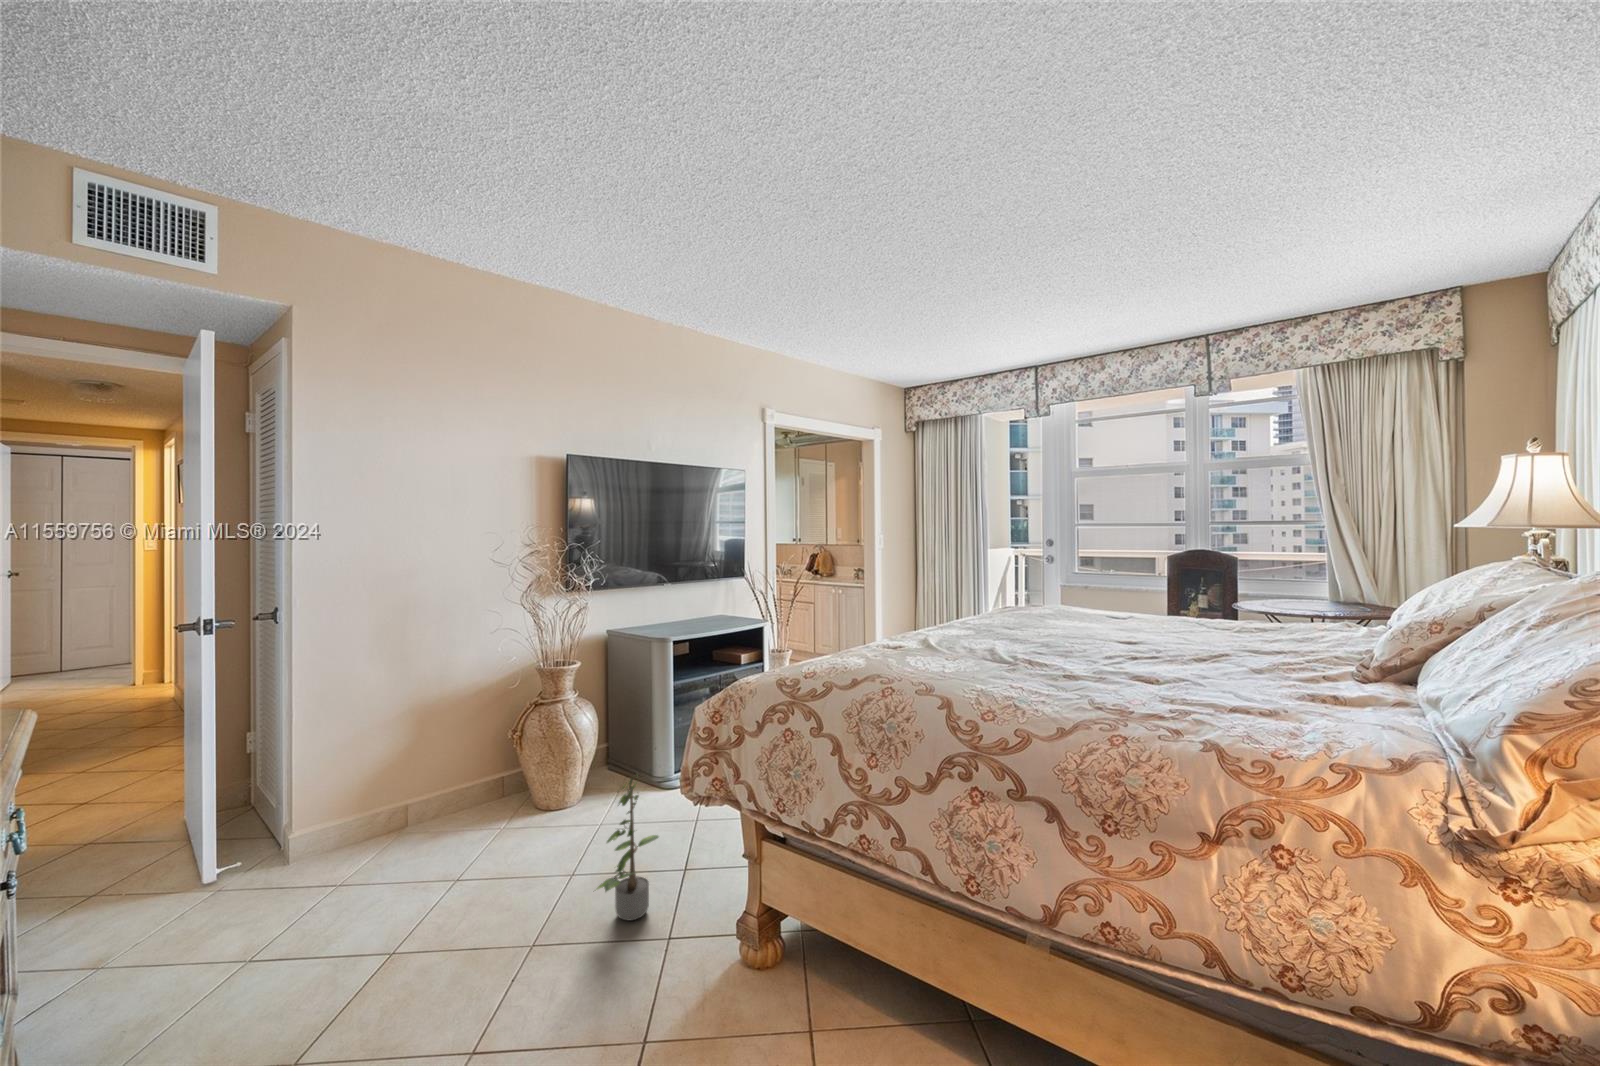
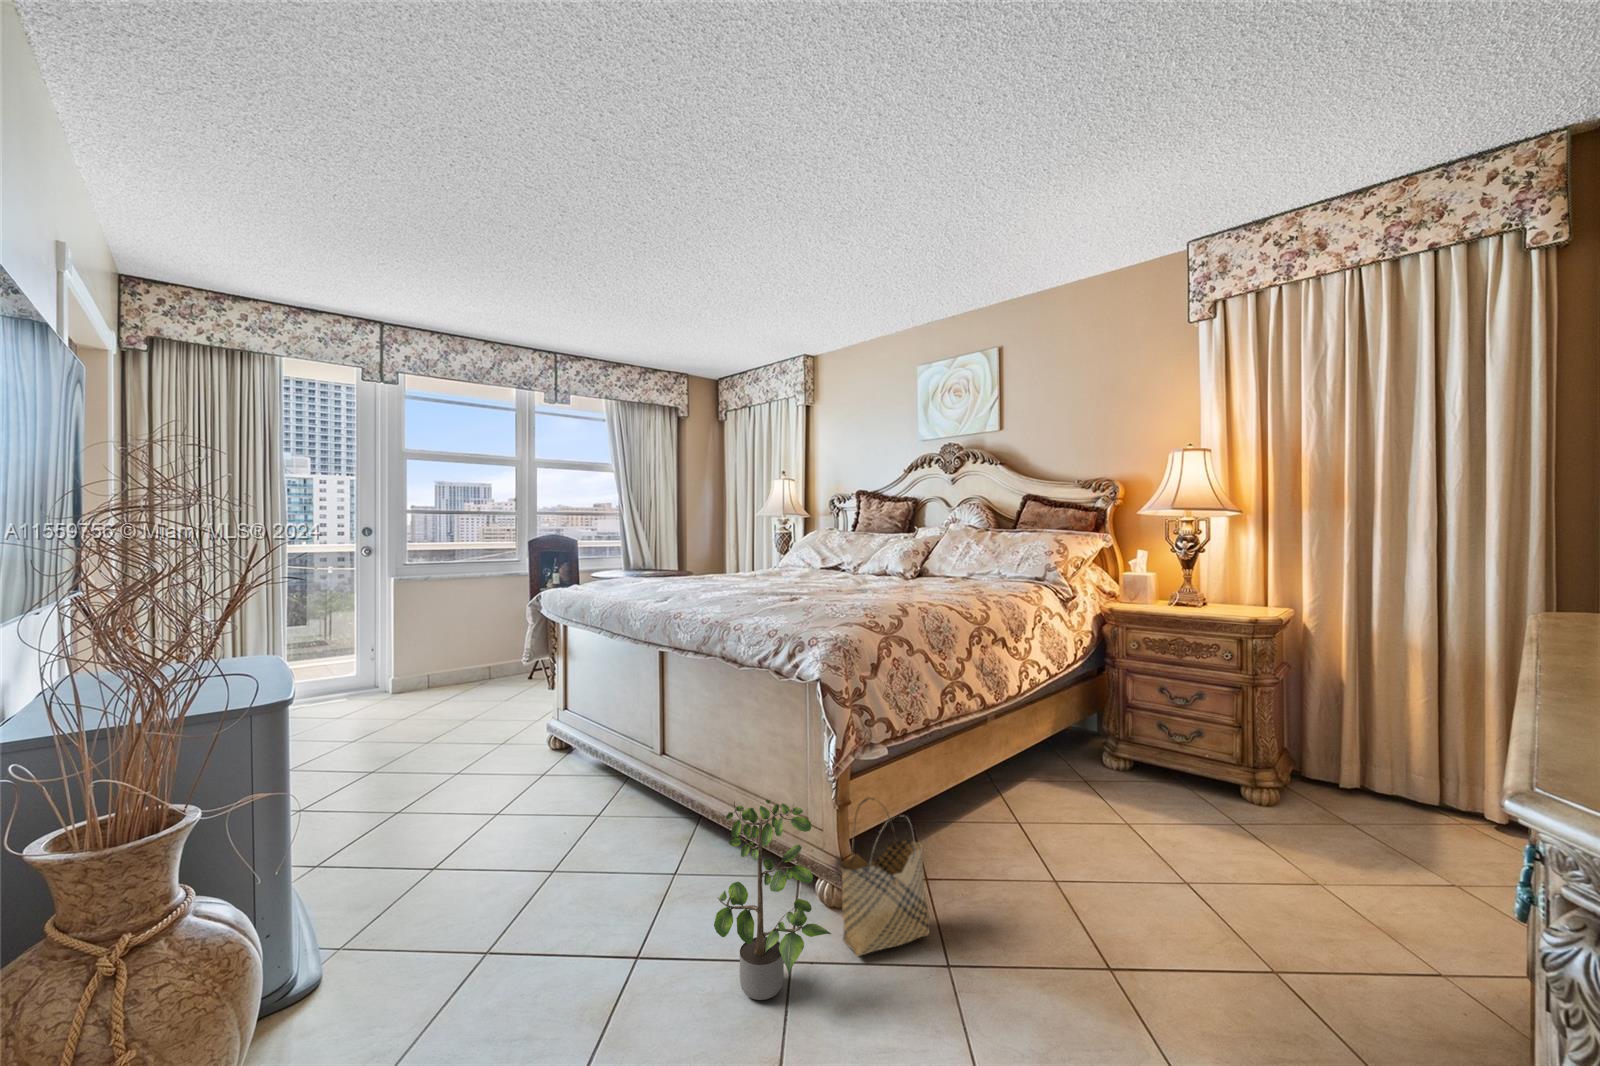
woven basket: none [653,841,717,1004] -> present [840,798,930,956]

